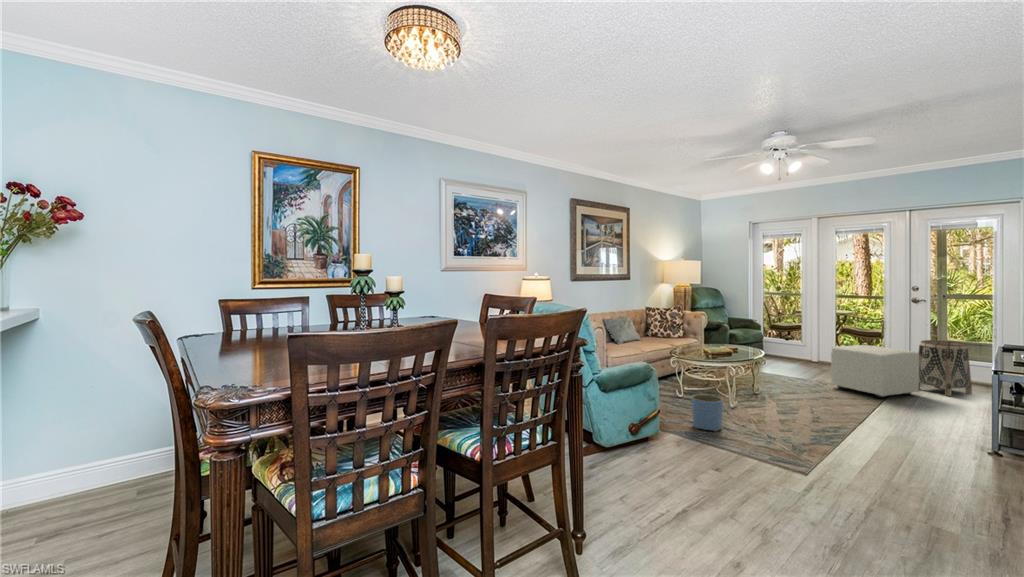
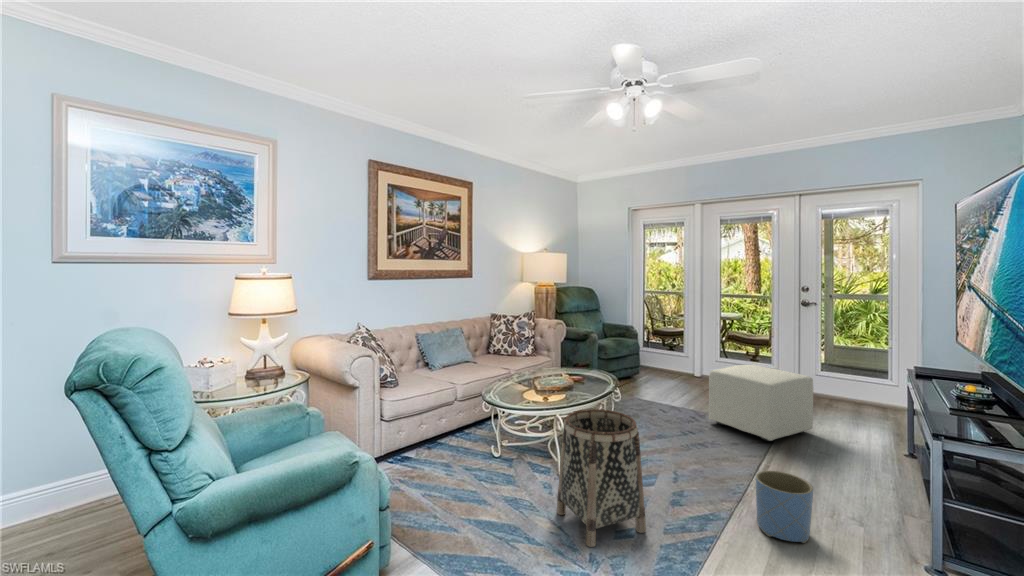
basket: present [918,340,972,396] -> present [557,409,646,547]
planter: present [692,394,723,431] -> present [756,471,813,543]

